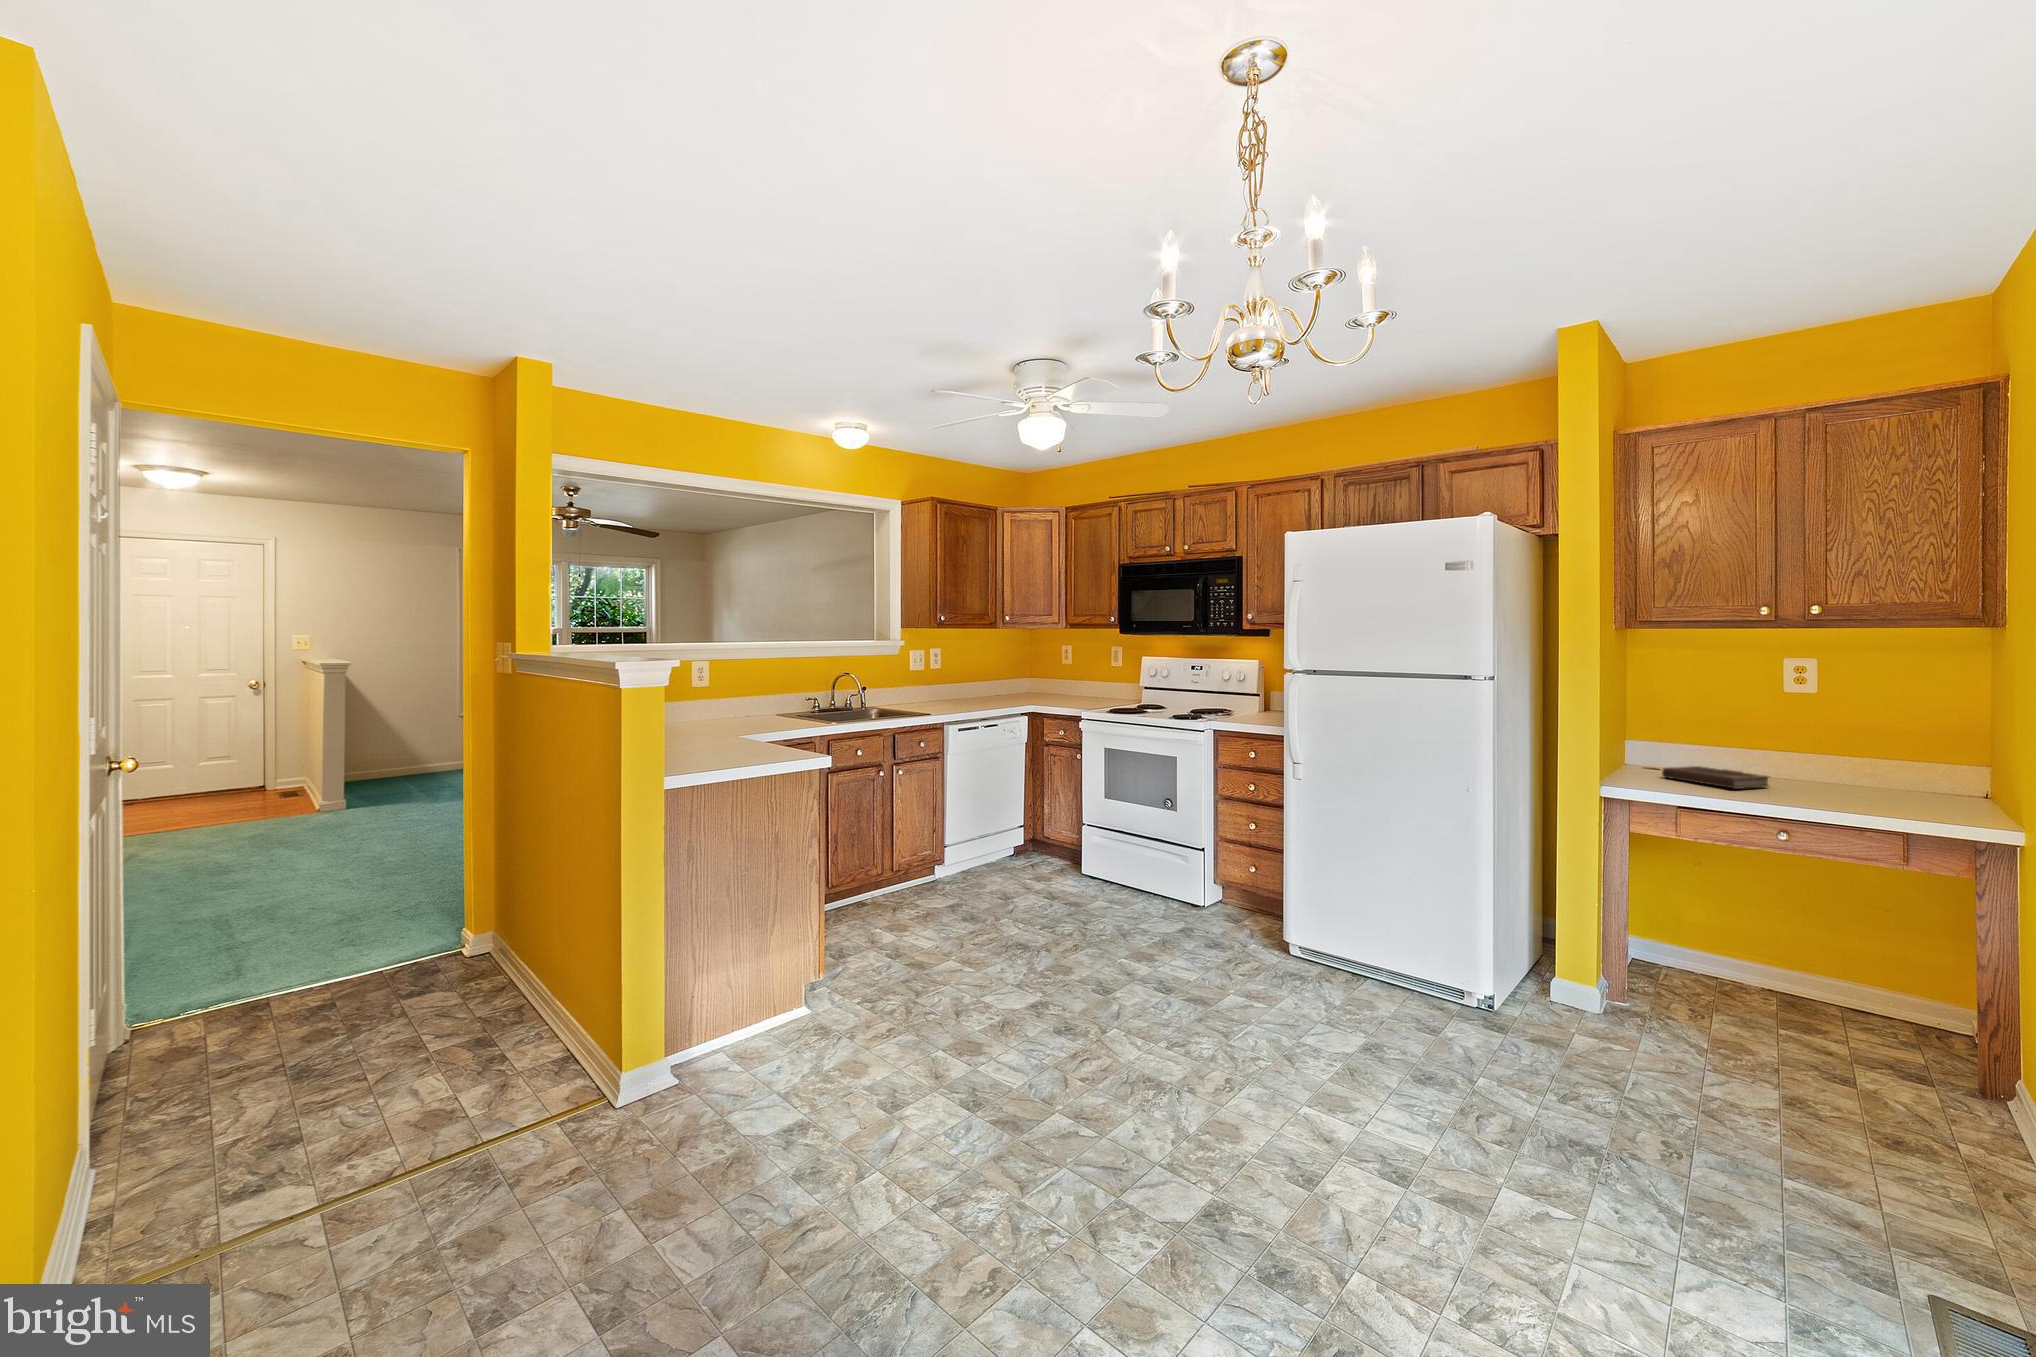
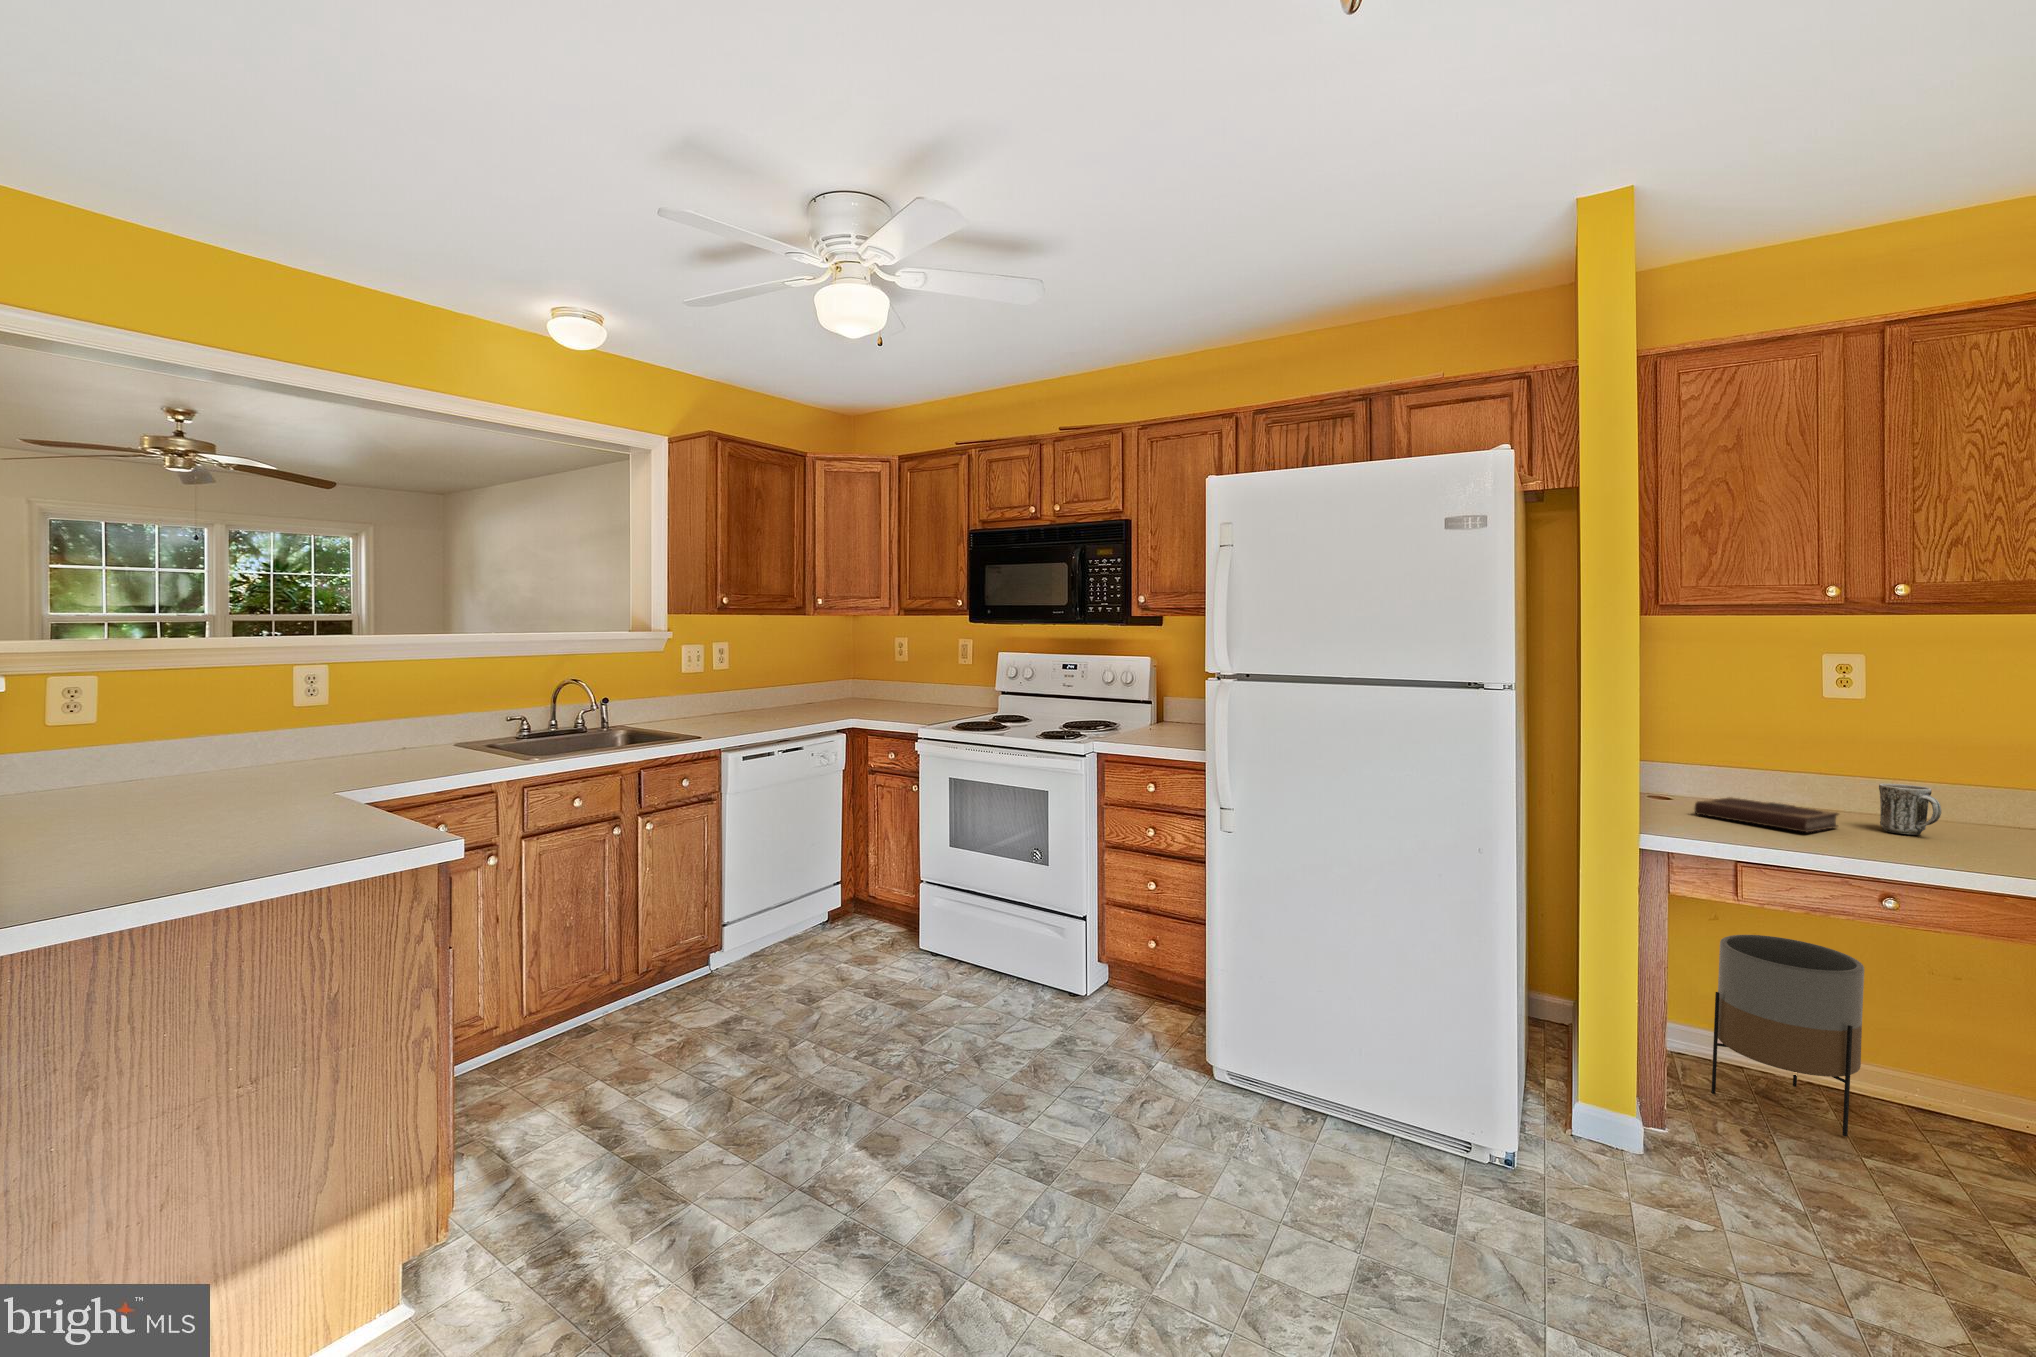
mug: none [1802,755,1843,793] -> present [1879,784,1941,835]
planter: none [1682,873,1797,1019] -> present [1712,935,1864,1137]

